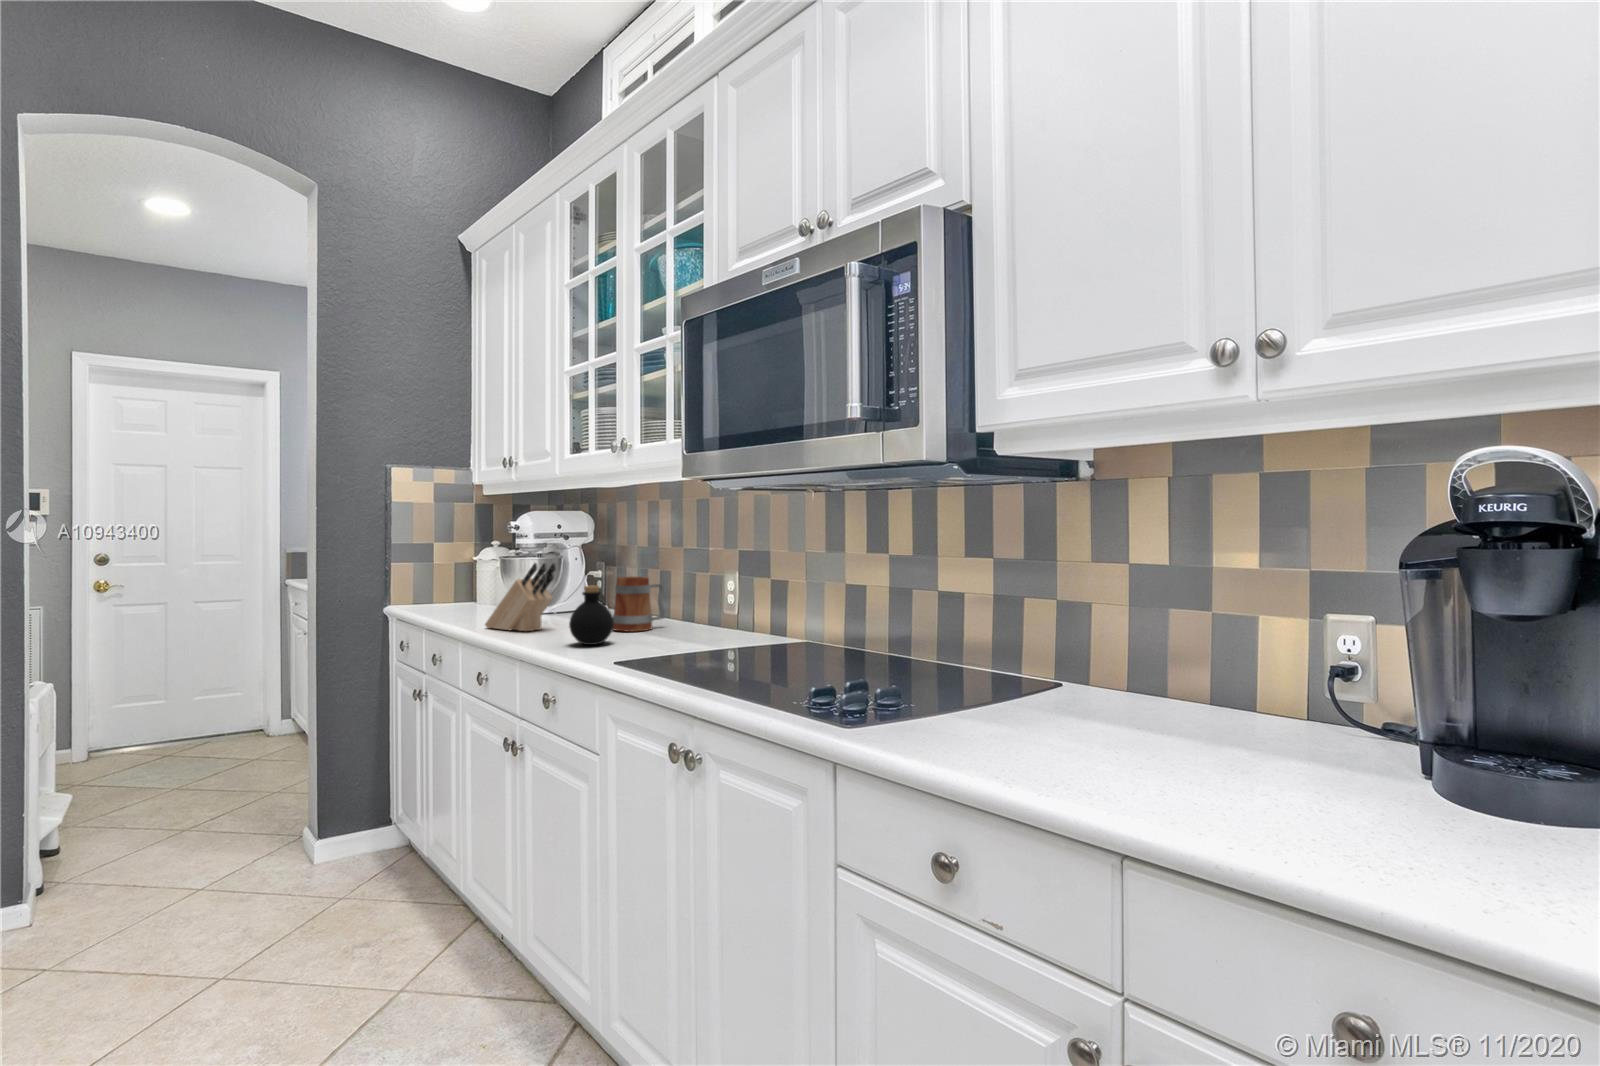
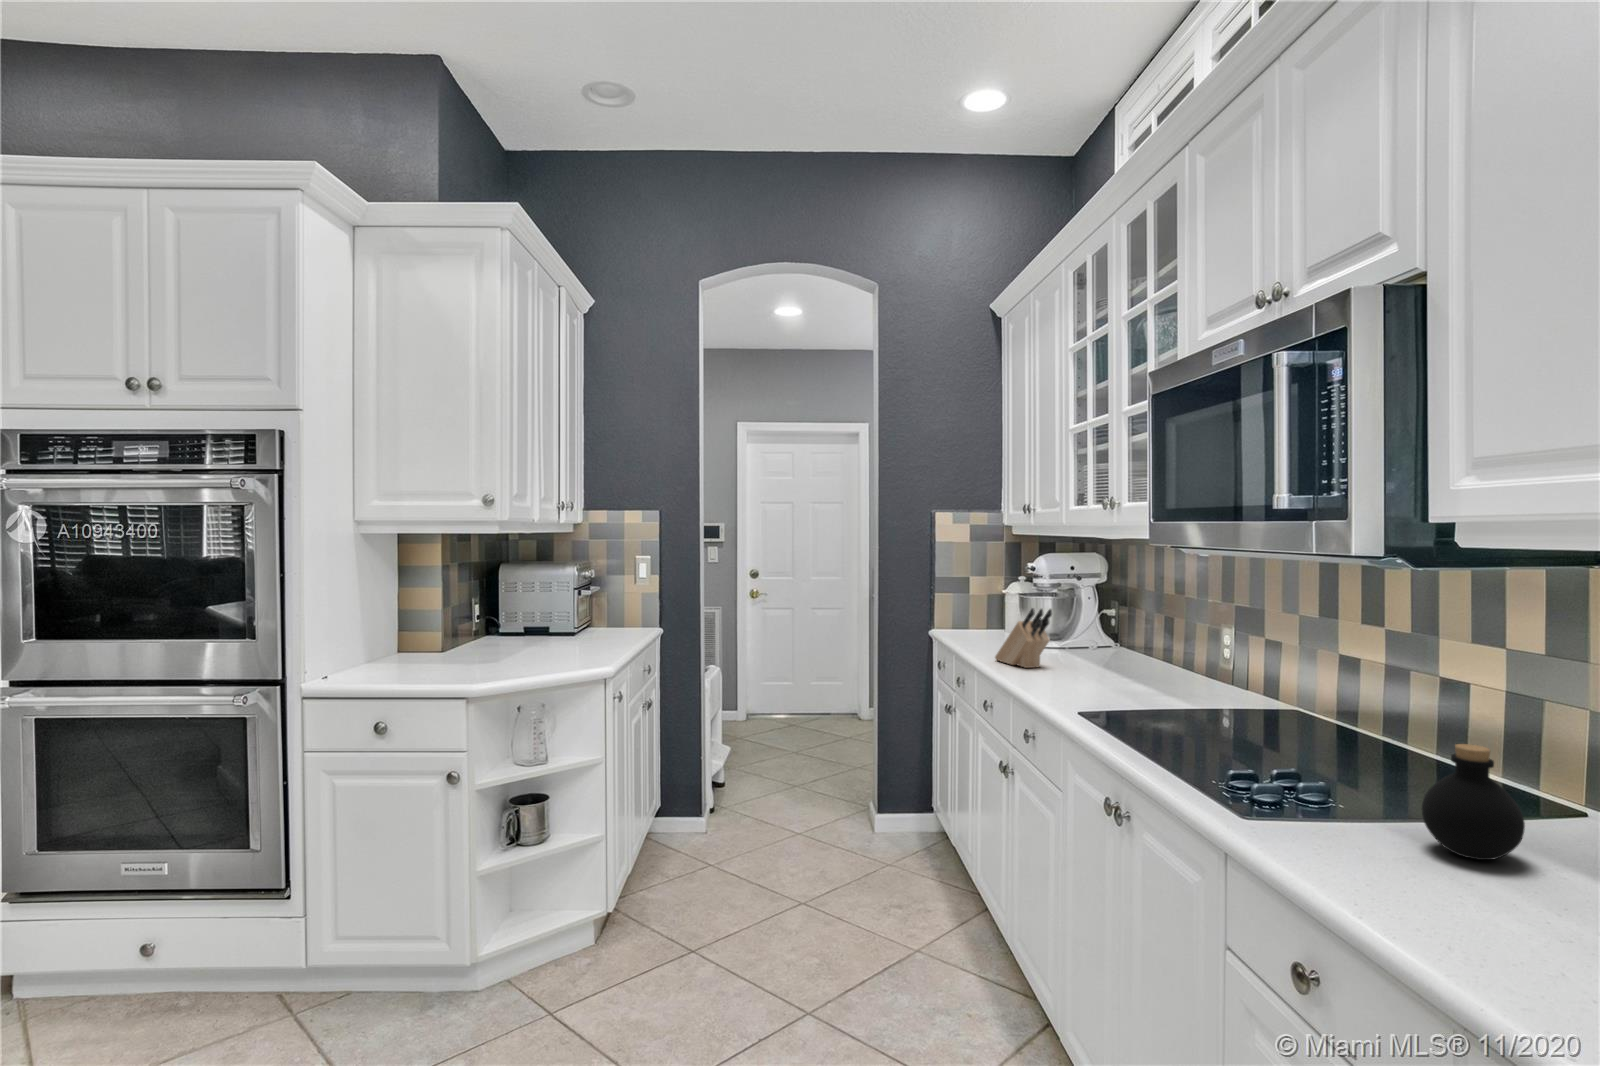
mug: present [613,577,665,631] -> none [1102,626,1156,680]
bottle: present [569,586,614,645] -> present [1422,744,1525,860]

